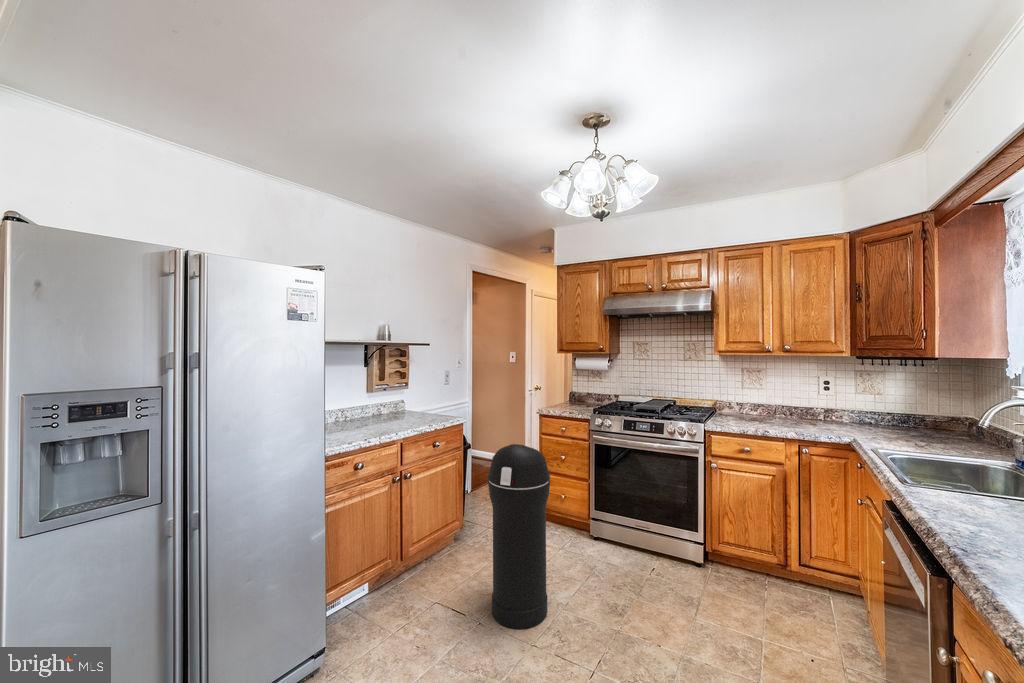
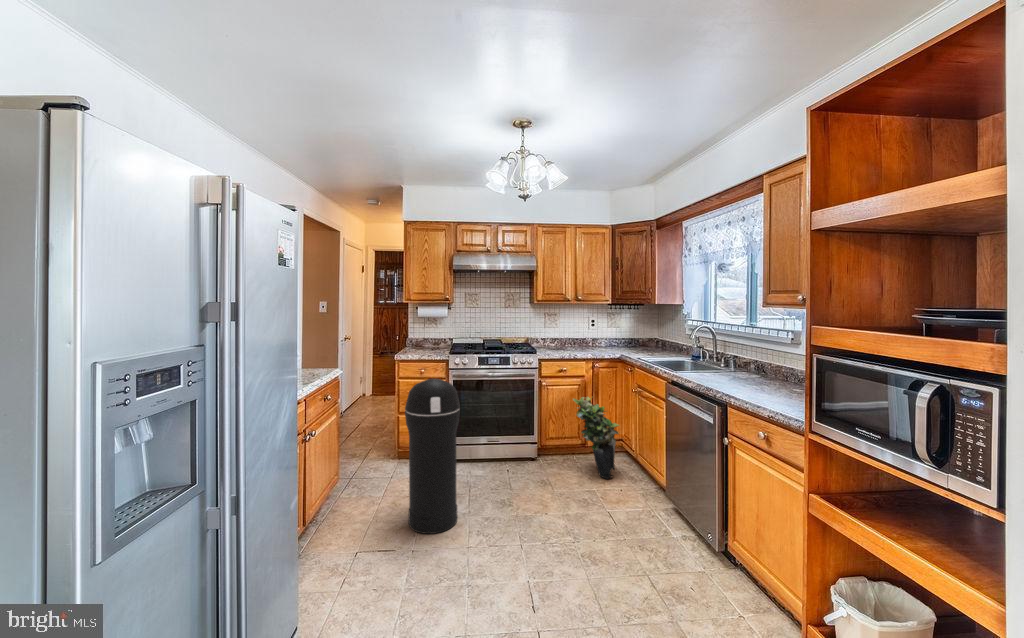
potted plant: none [746,496,829,641] -> present [573,397,619,479]

